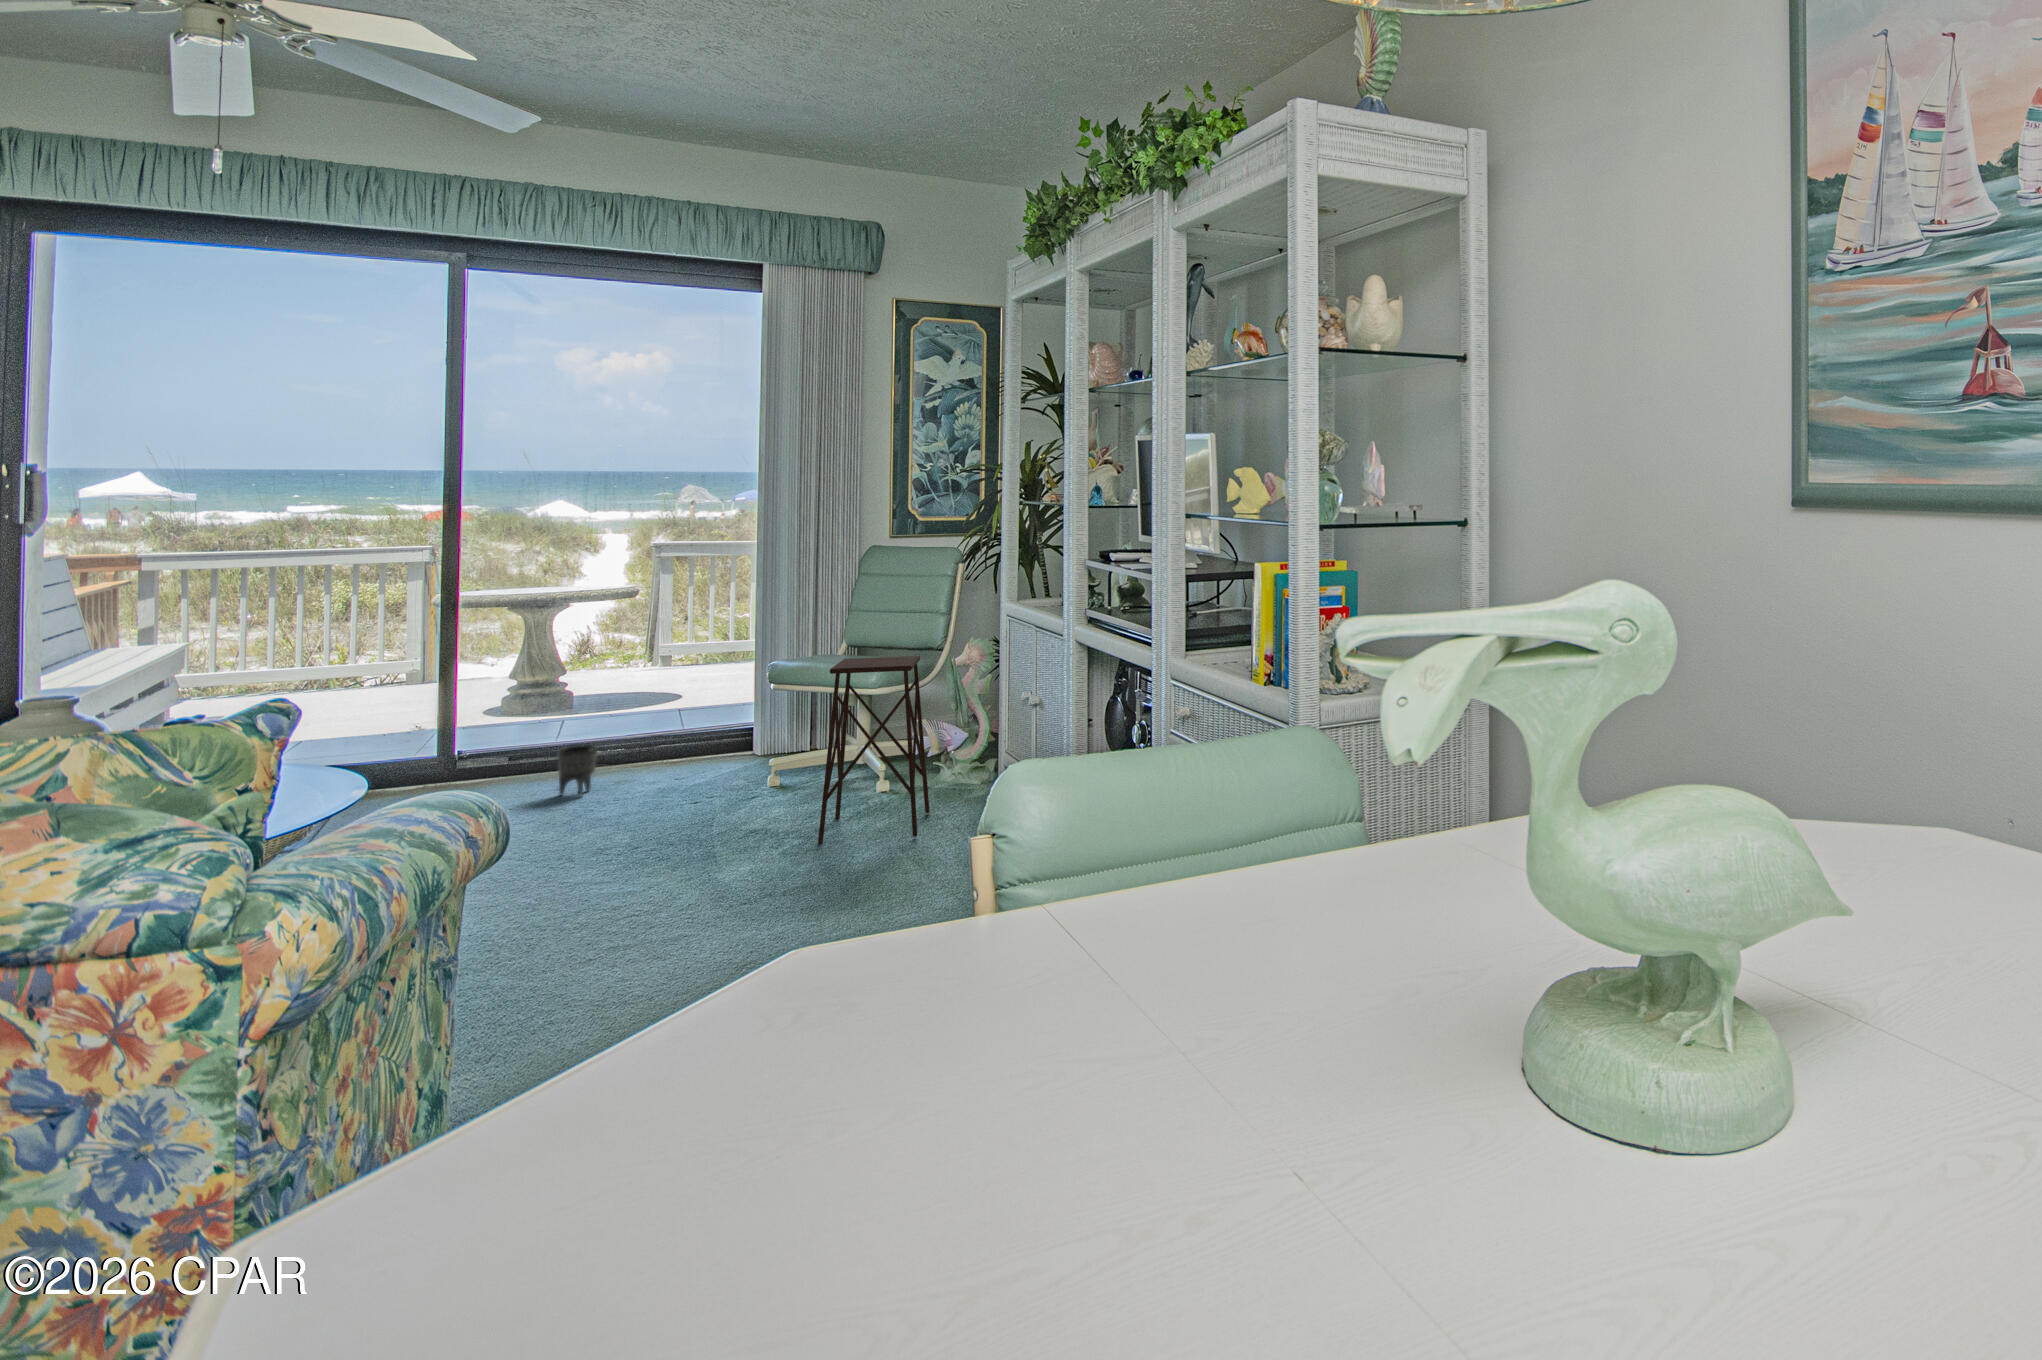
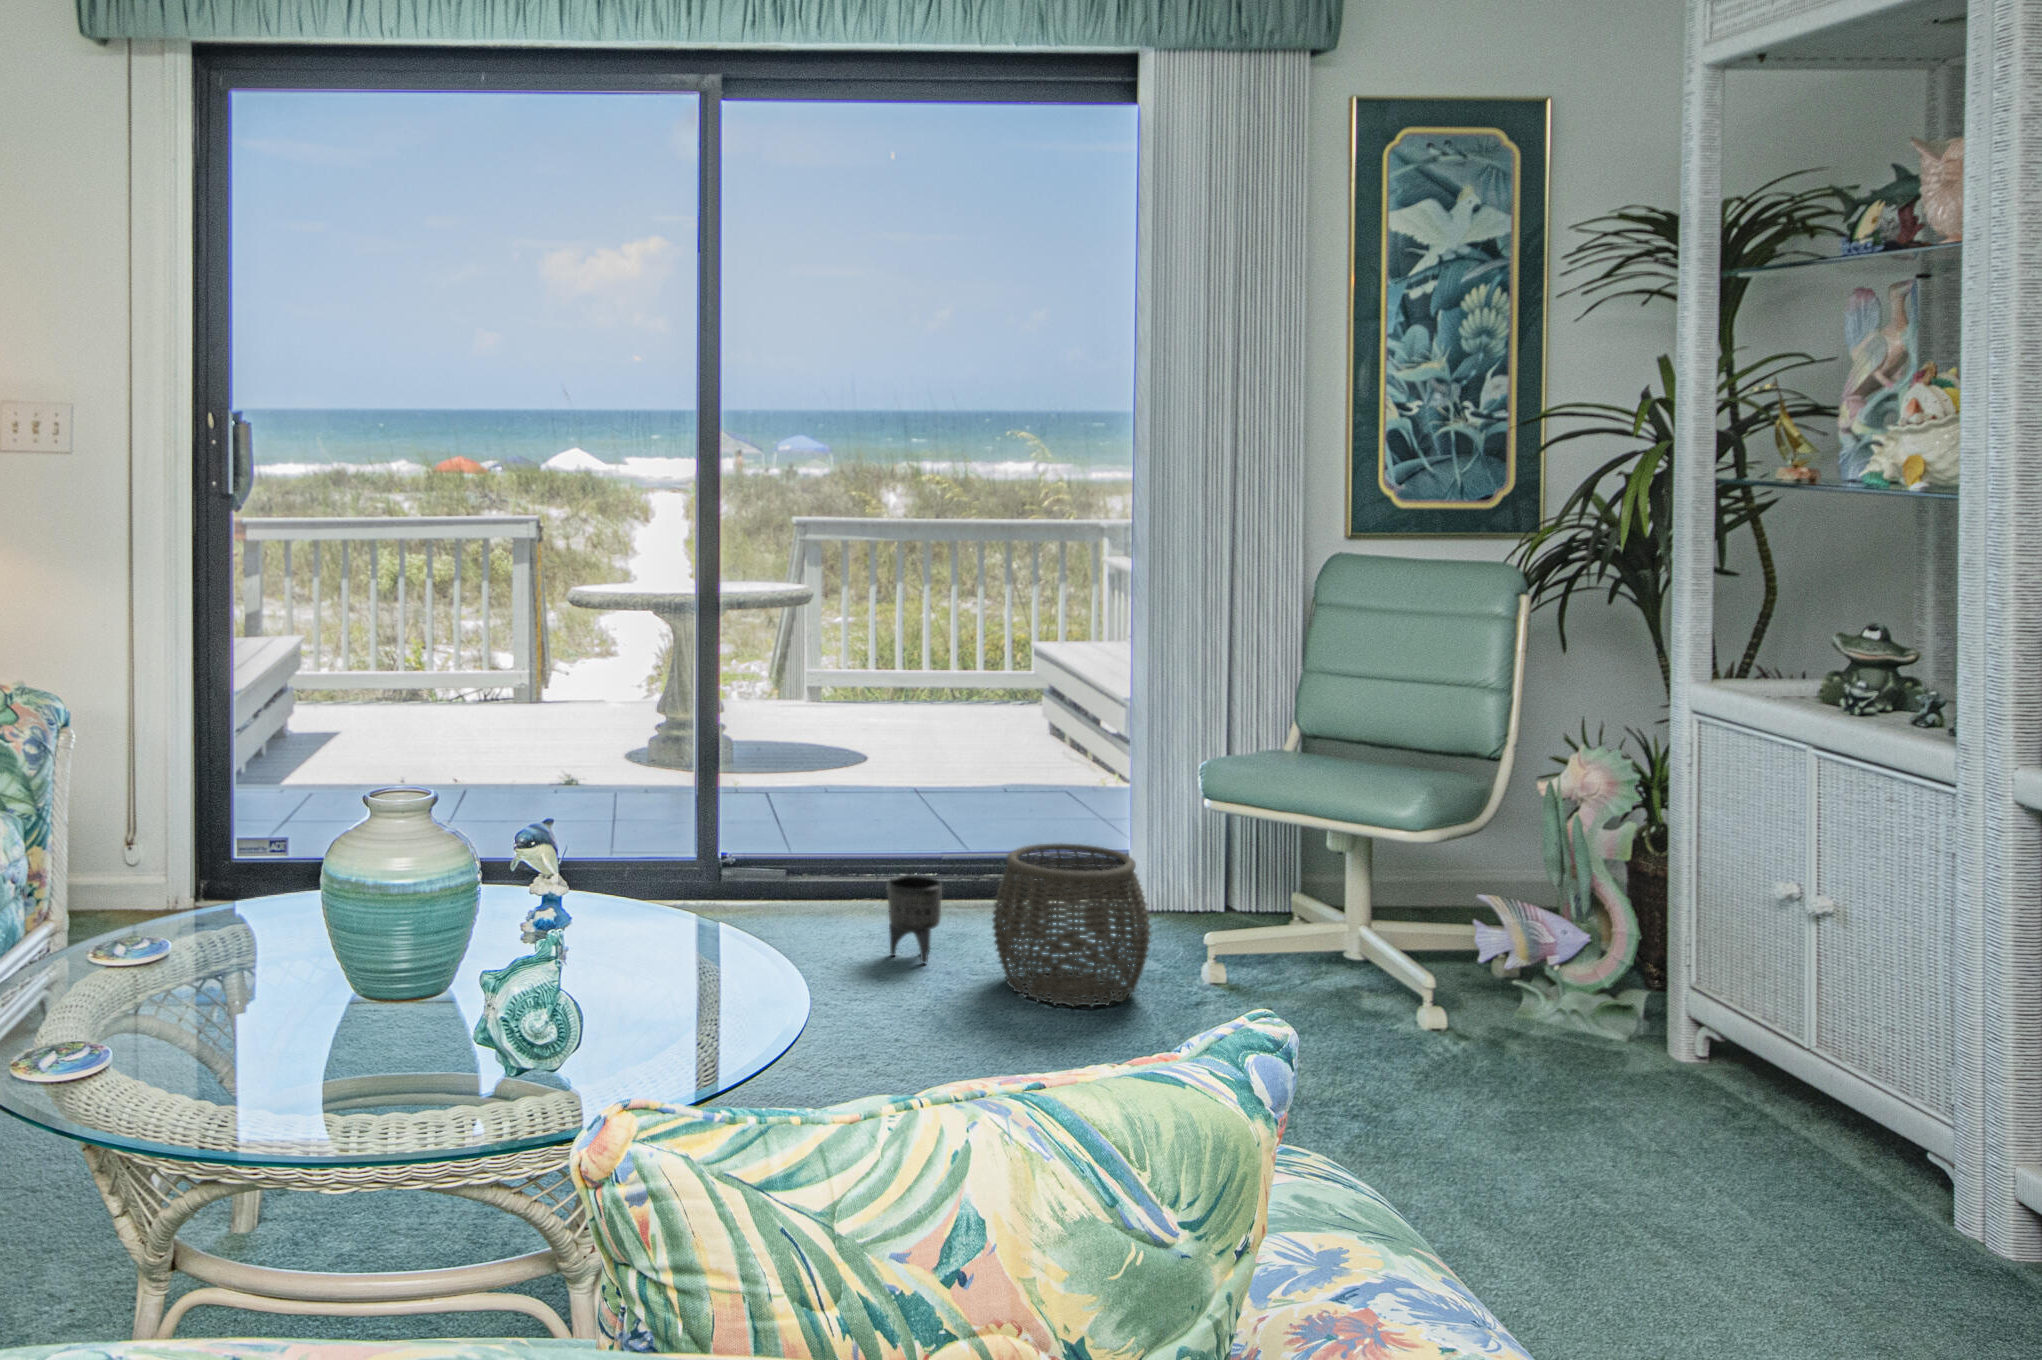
side table: present [818,656,930,843] -> none [1411,789,1638,1174]
woven basket: none [618,715,722,807] -> present [993,843,1151,1007]

